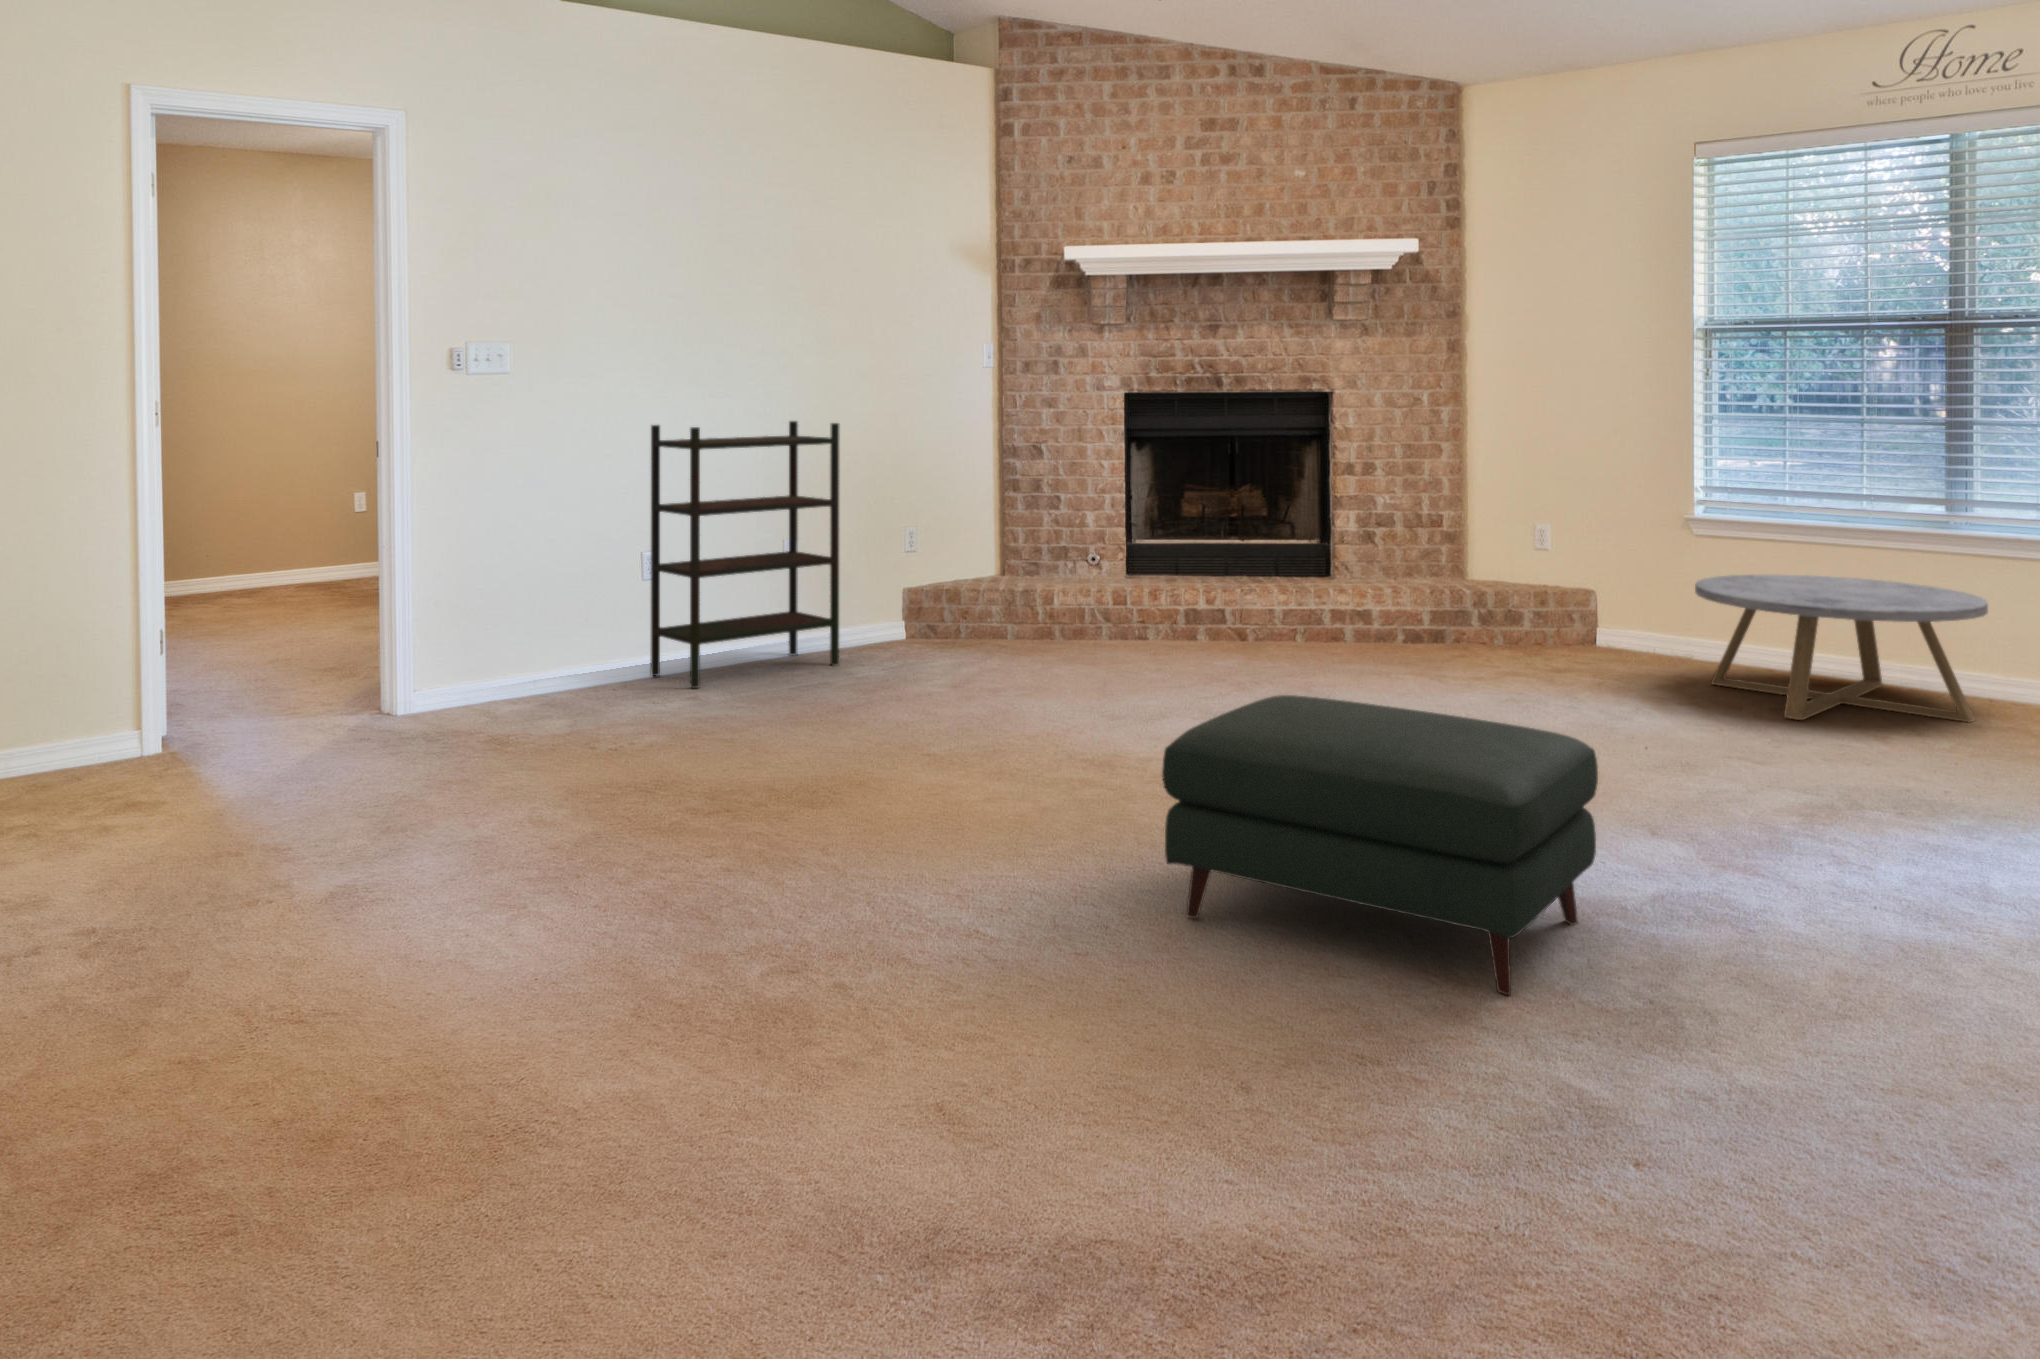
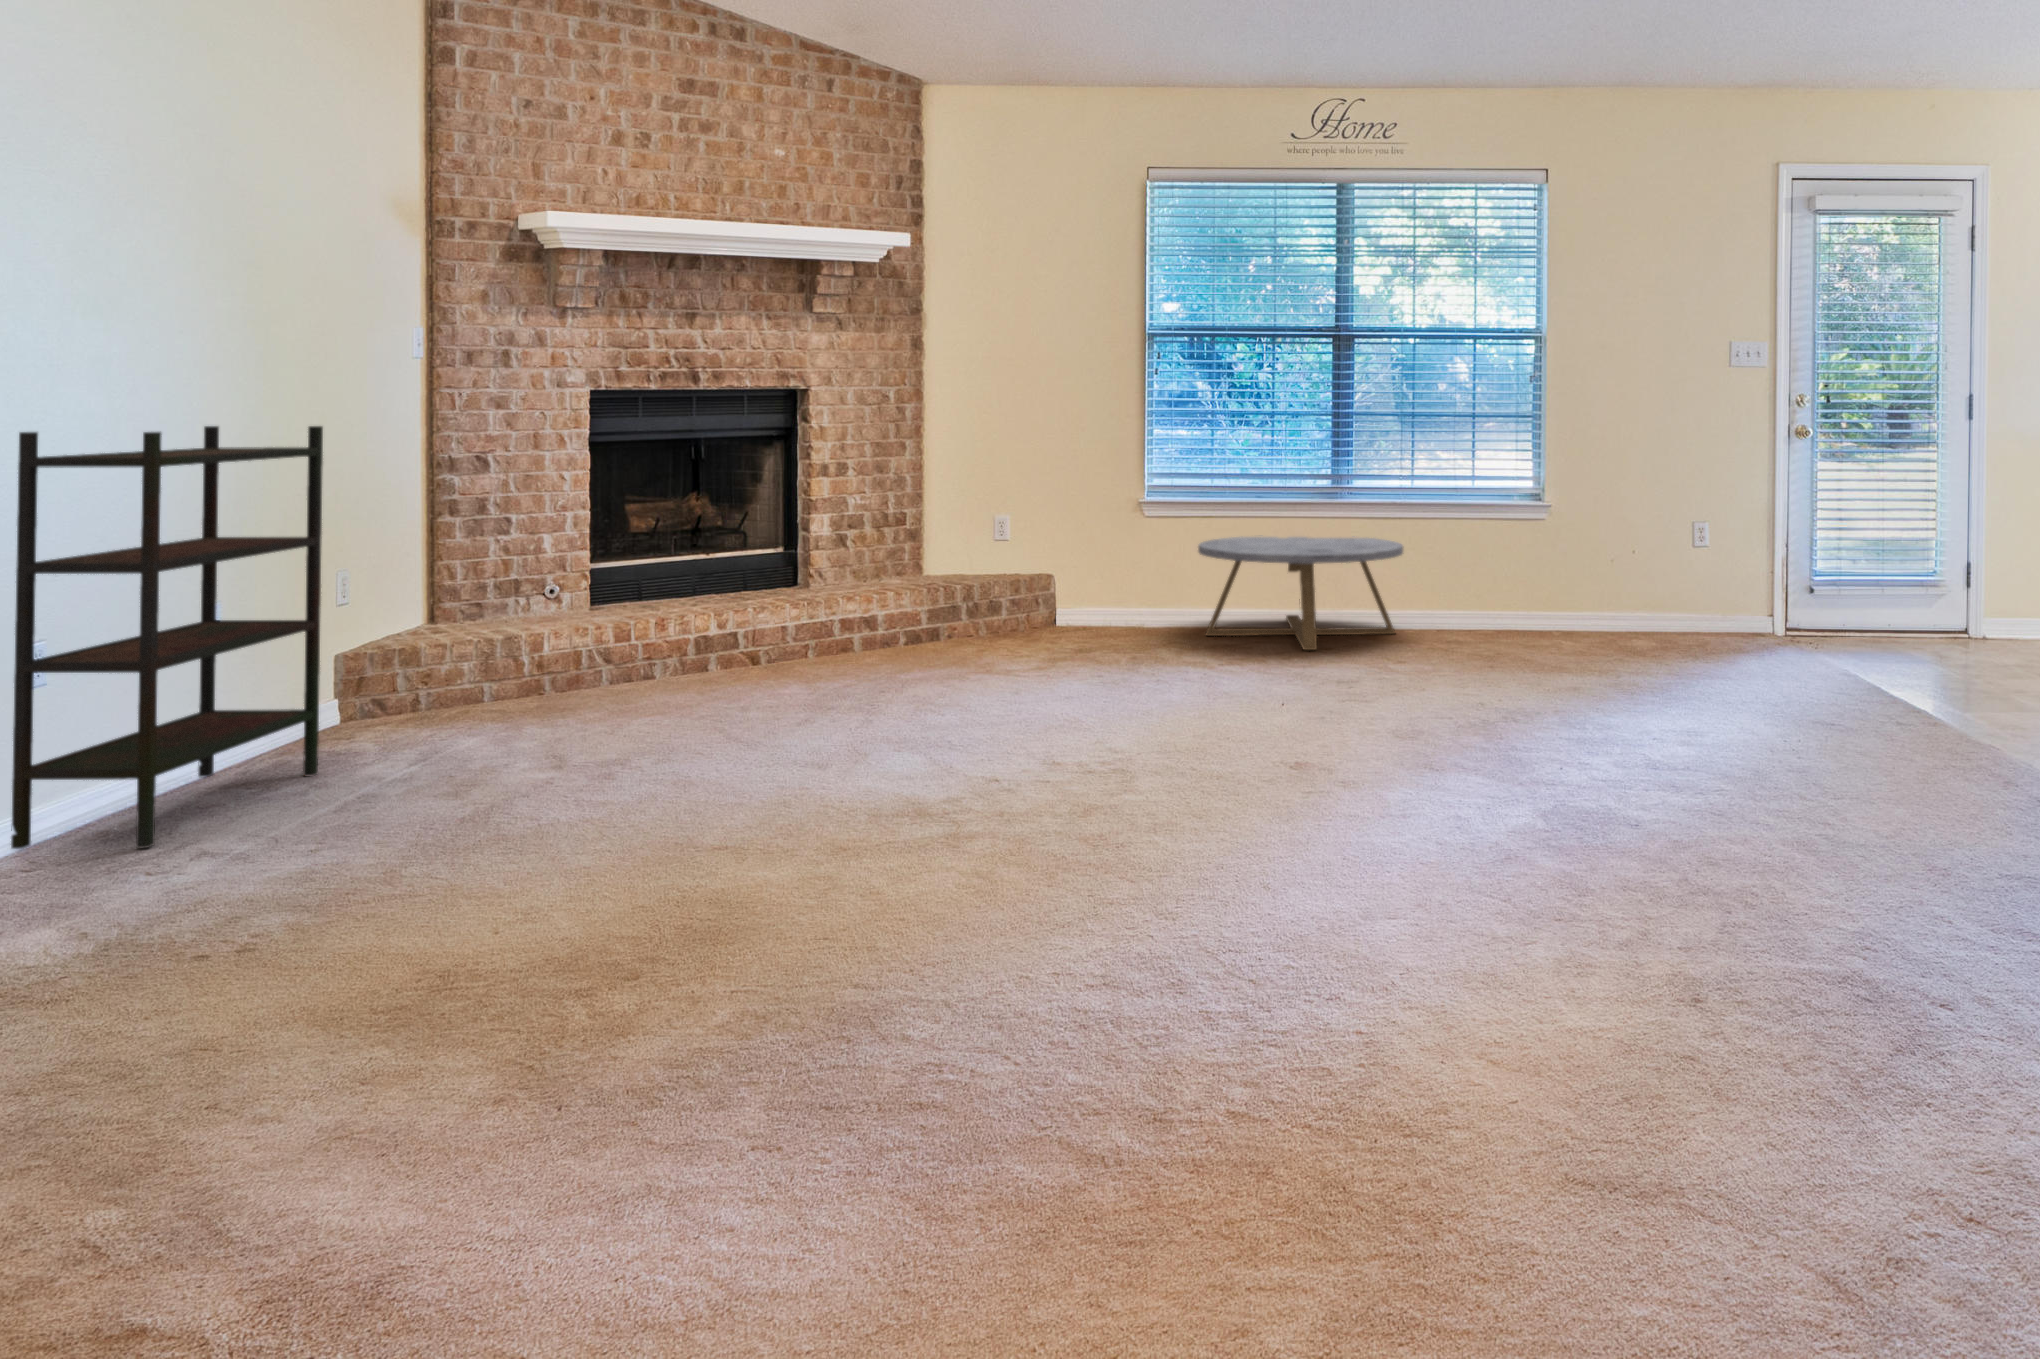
ottoman: present [1162,695,1598,995] -> none [1257,655,1655,903]

